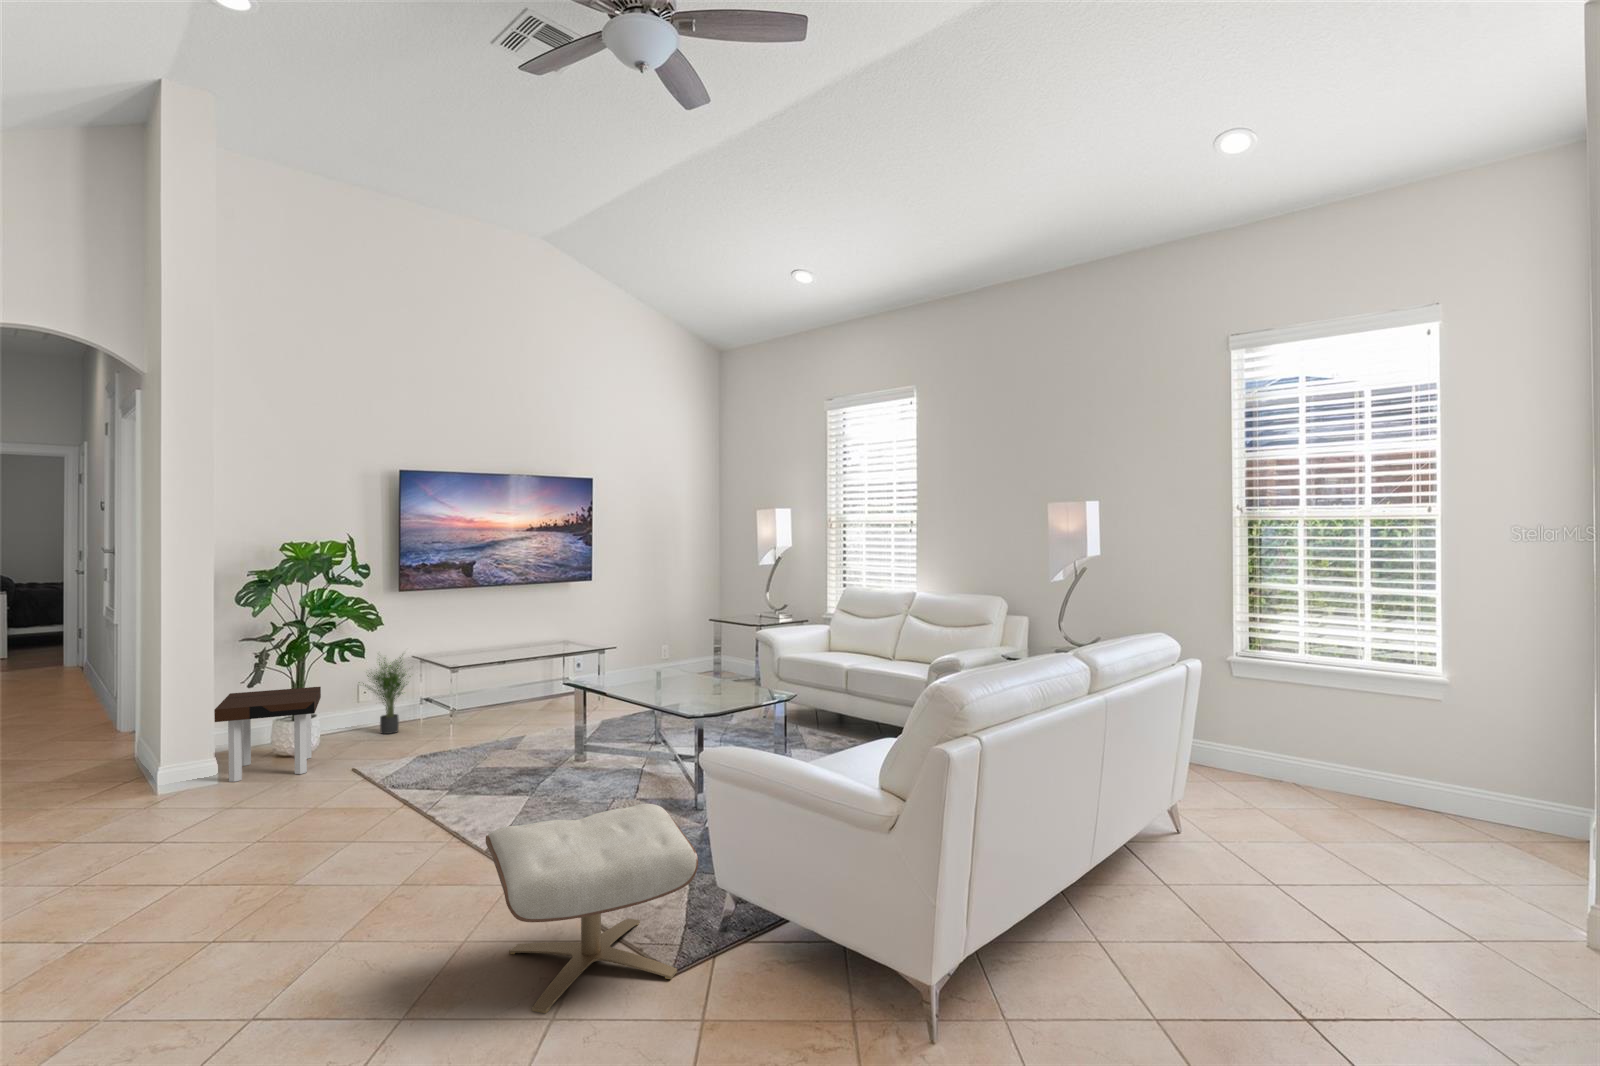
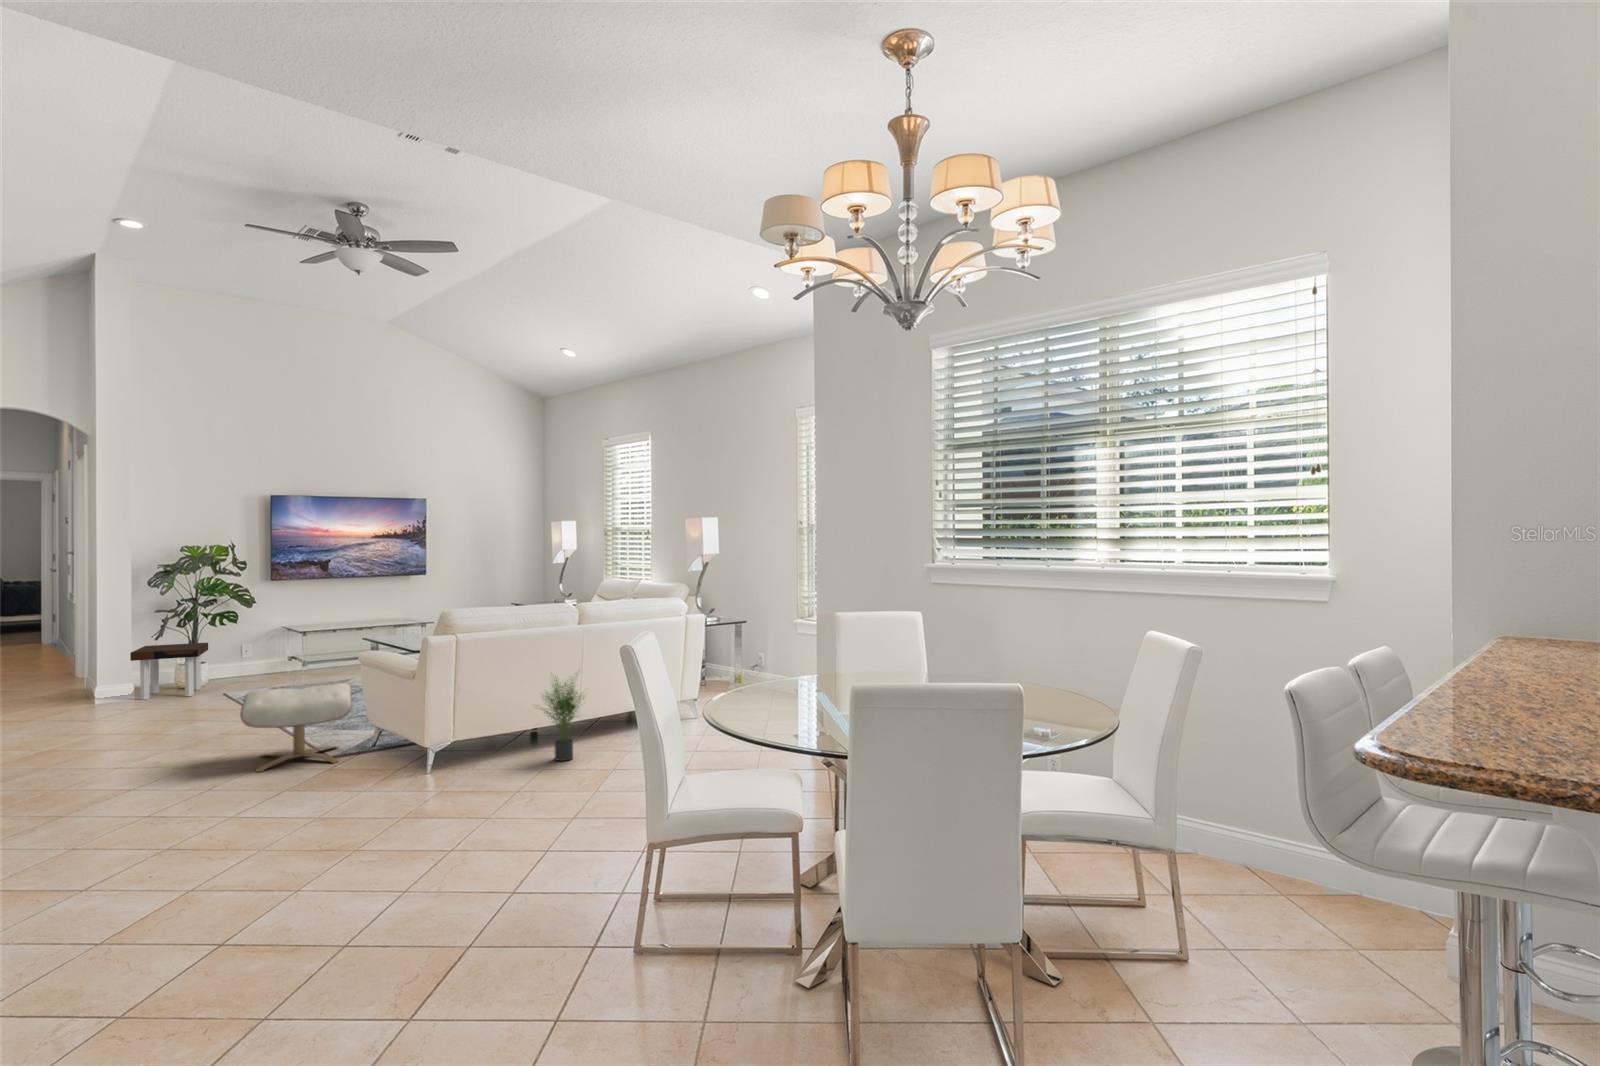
potted plant: present [359,657,411,734] -> present [543,676,584,761]

